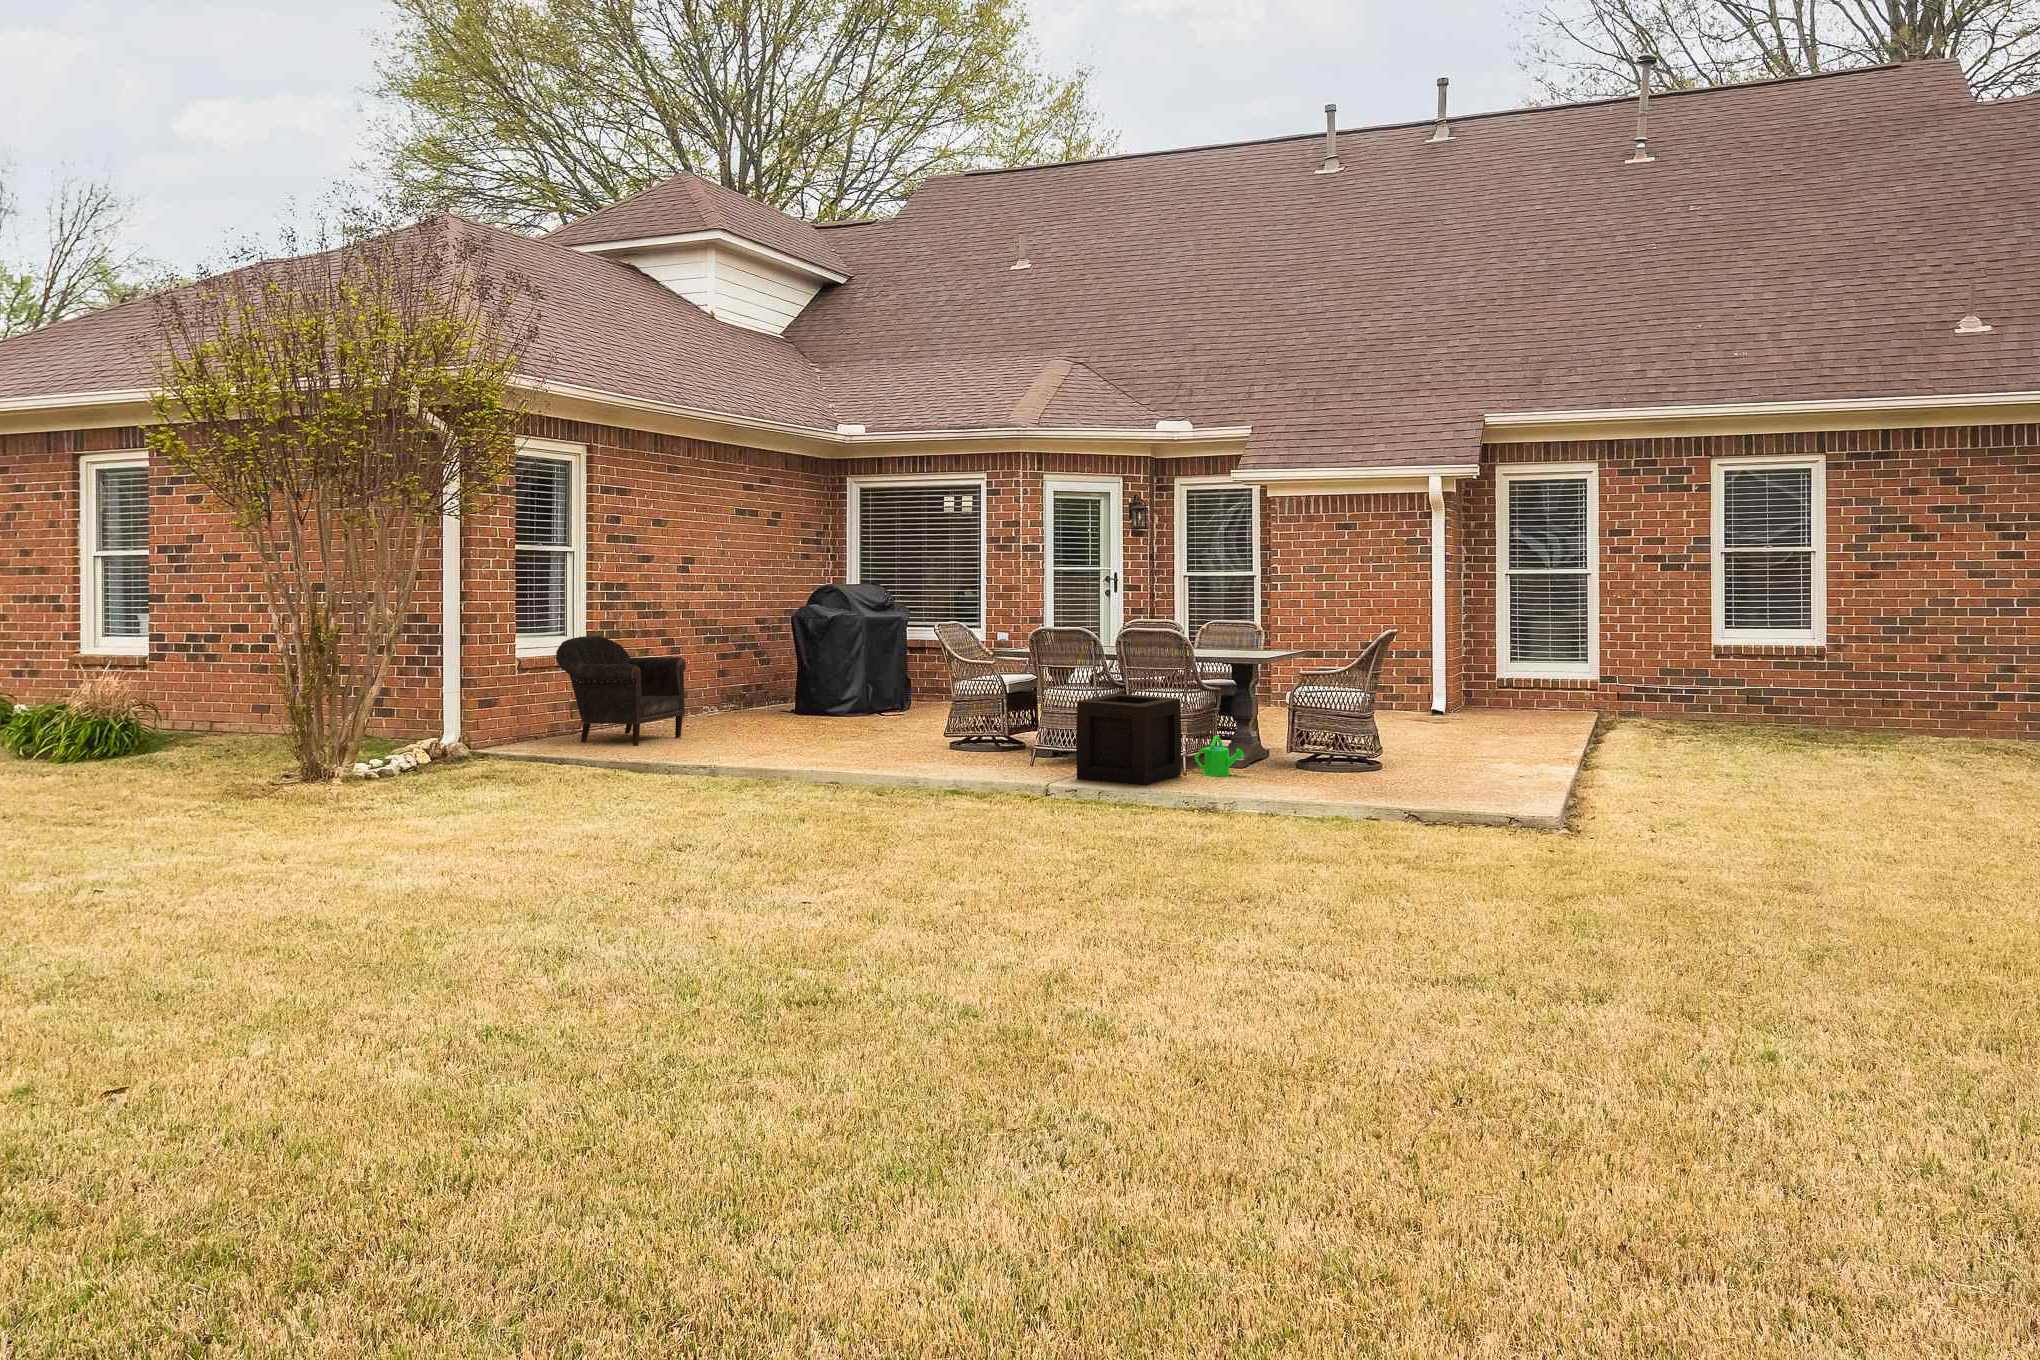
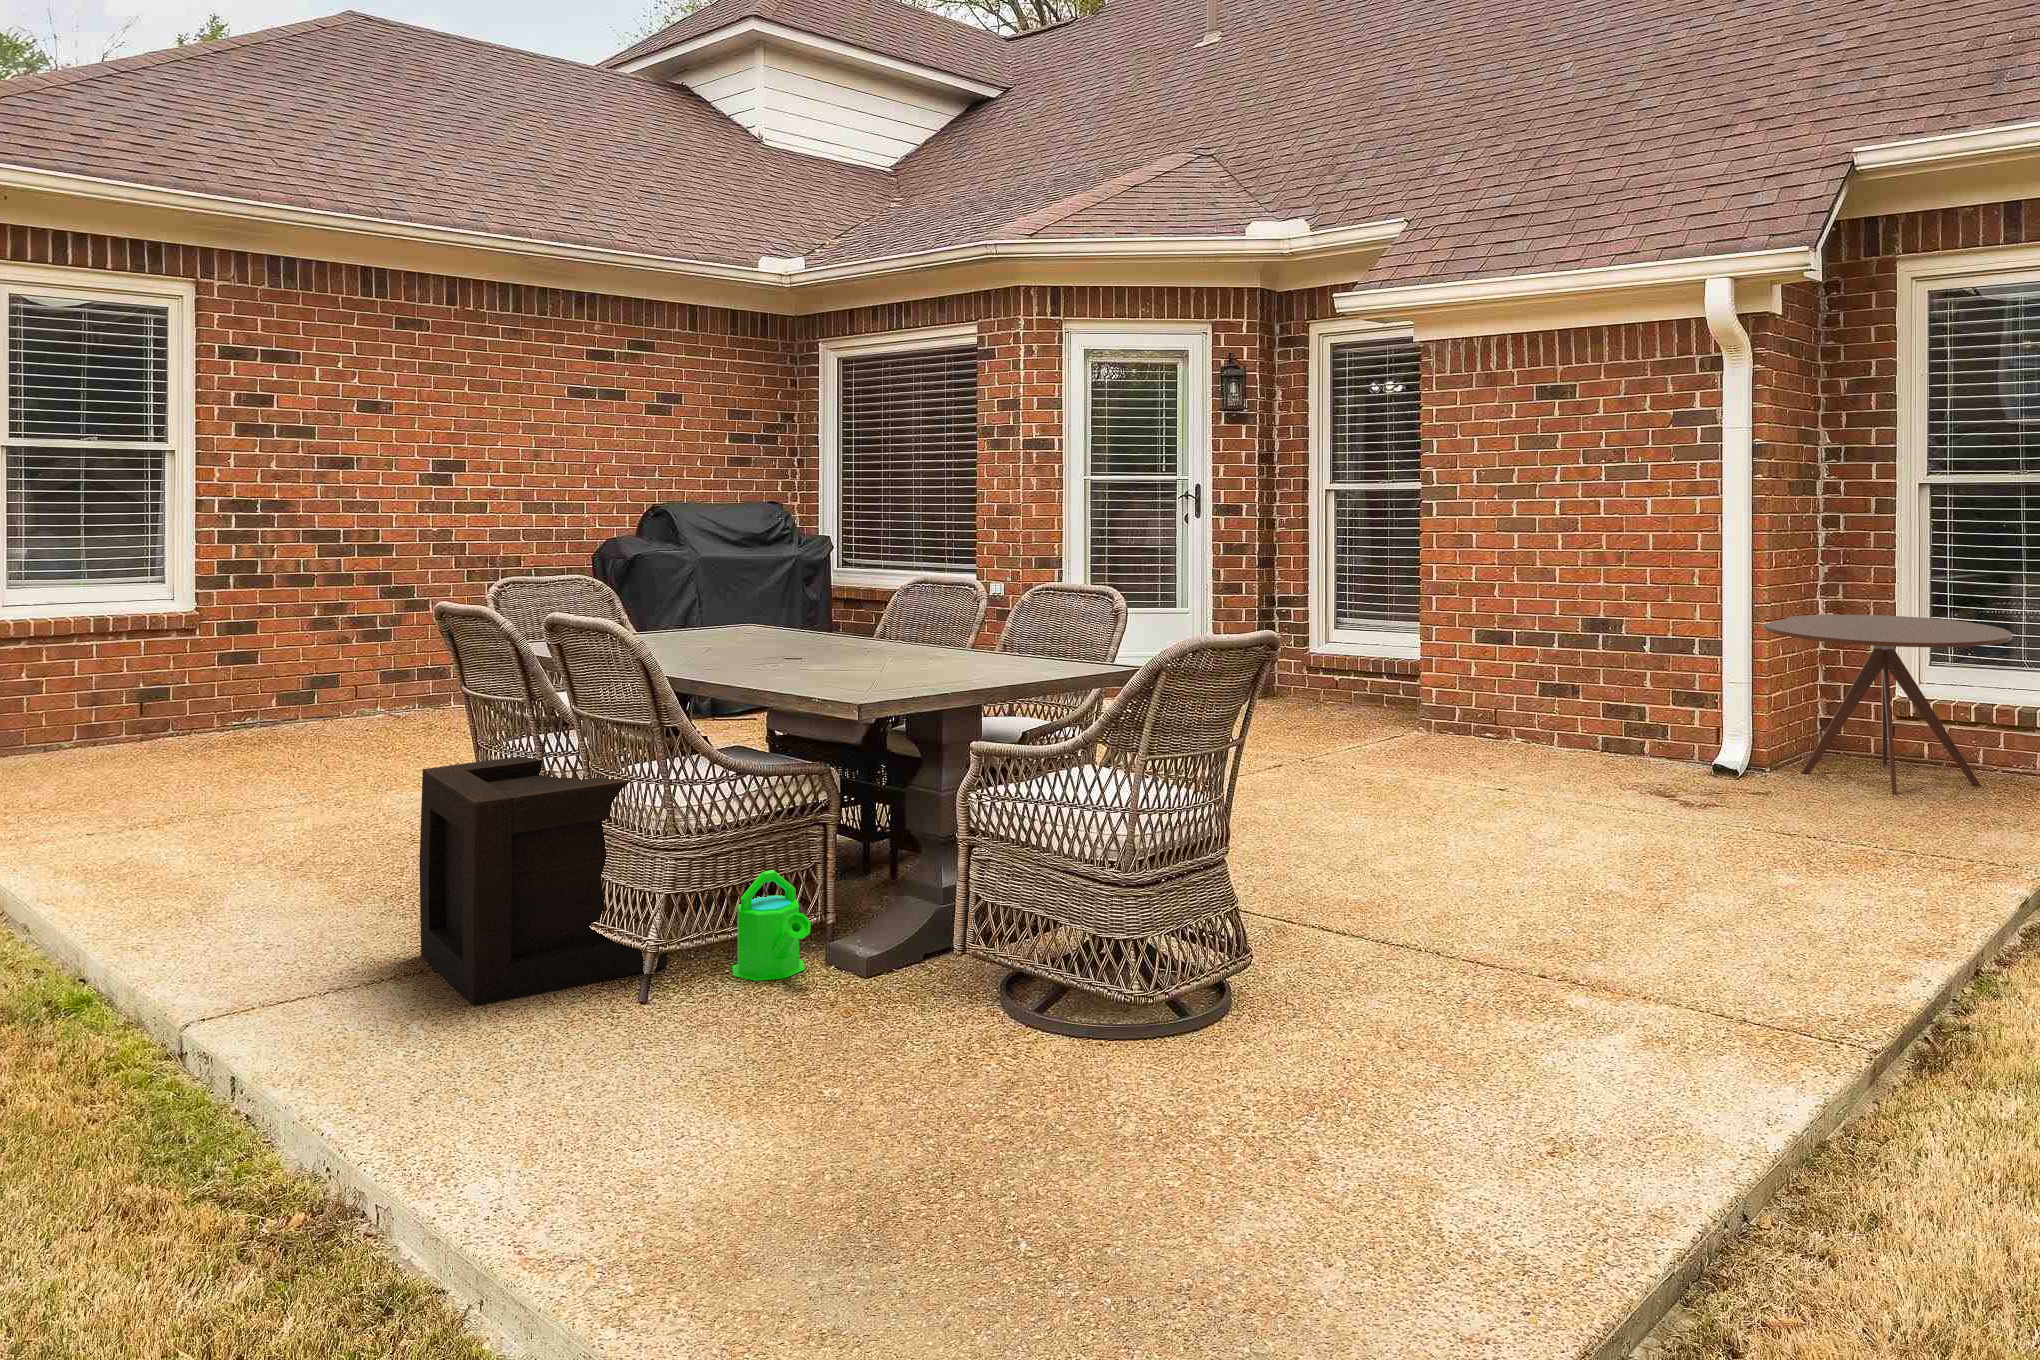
armchair: present [556,636,686,746] -> none [67,580,266,770]
round table: none [1447,638,1554,718] -> present [1763,615,2012,795]

